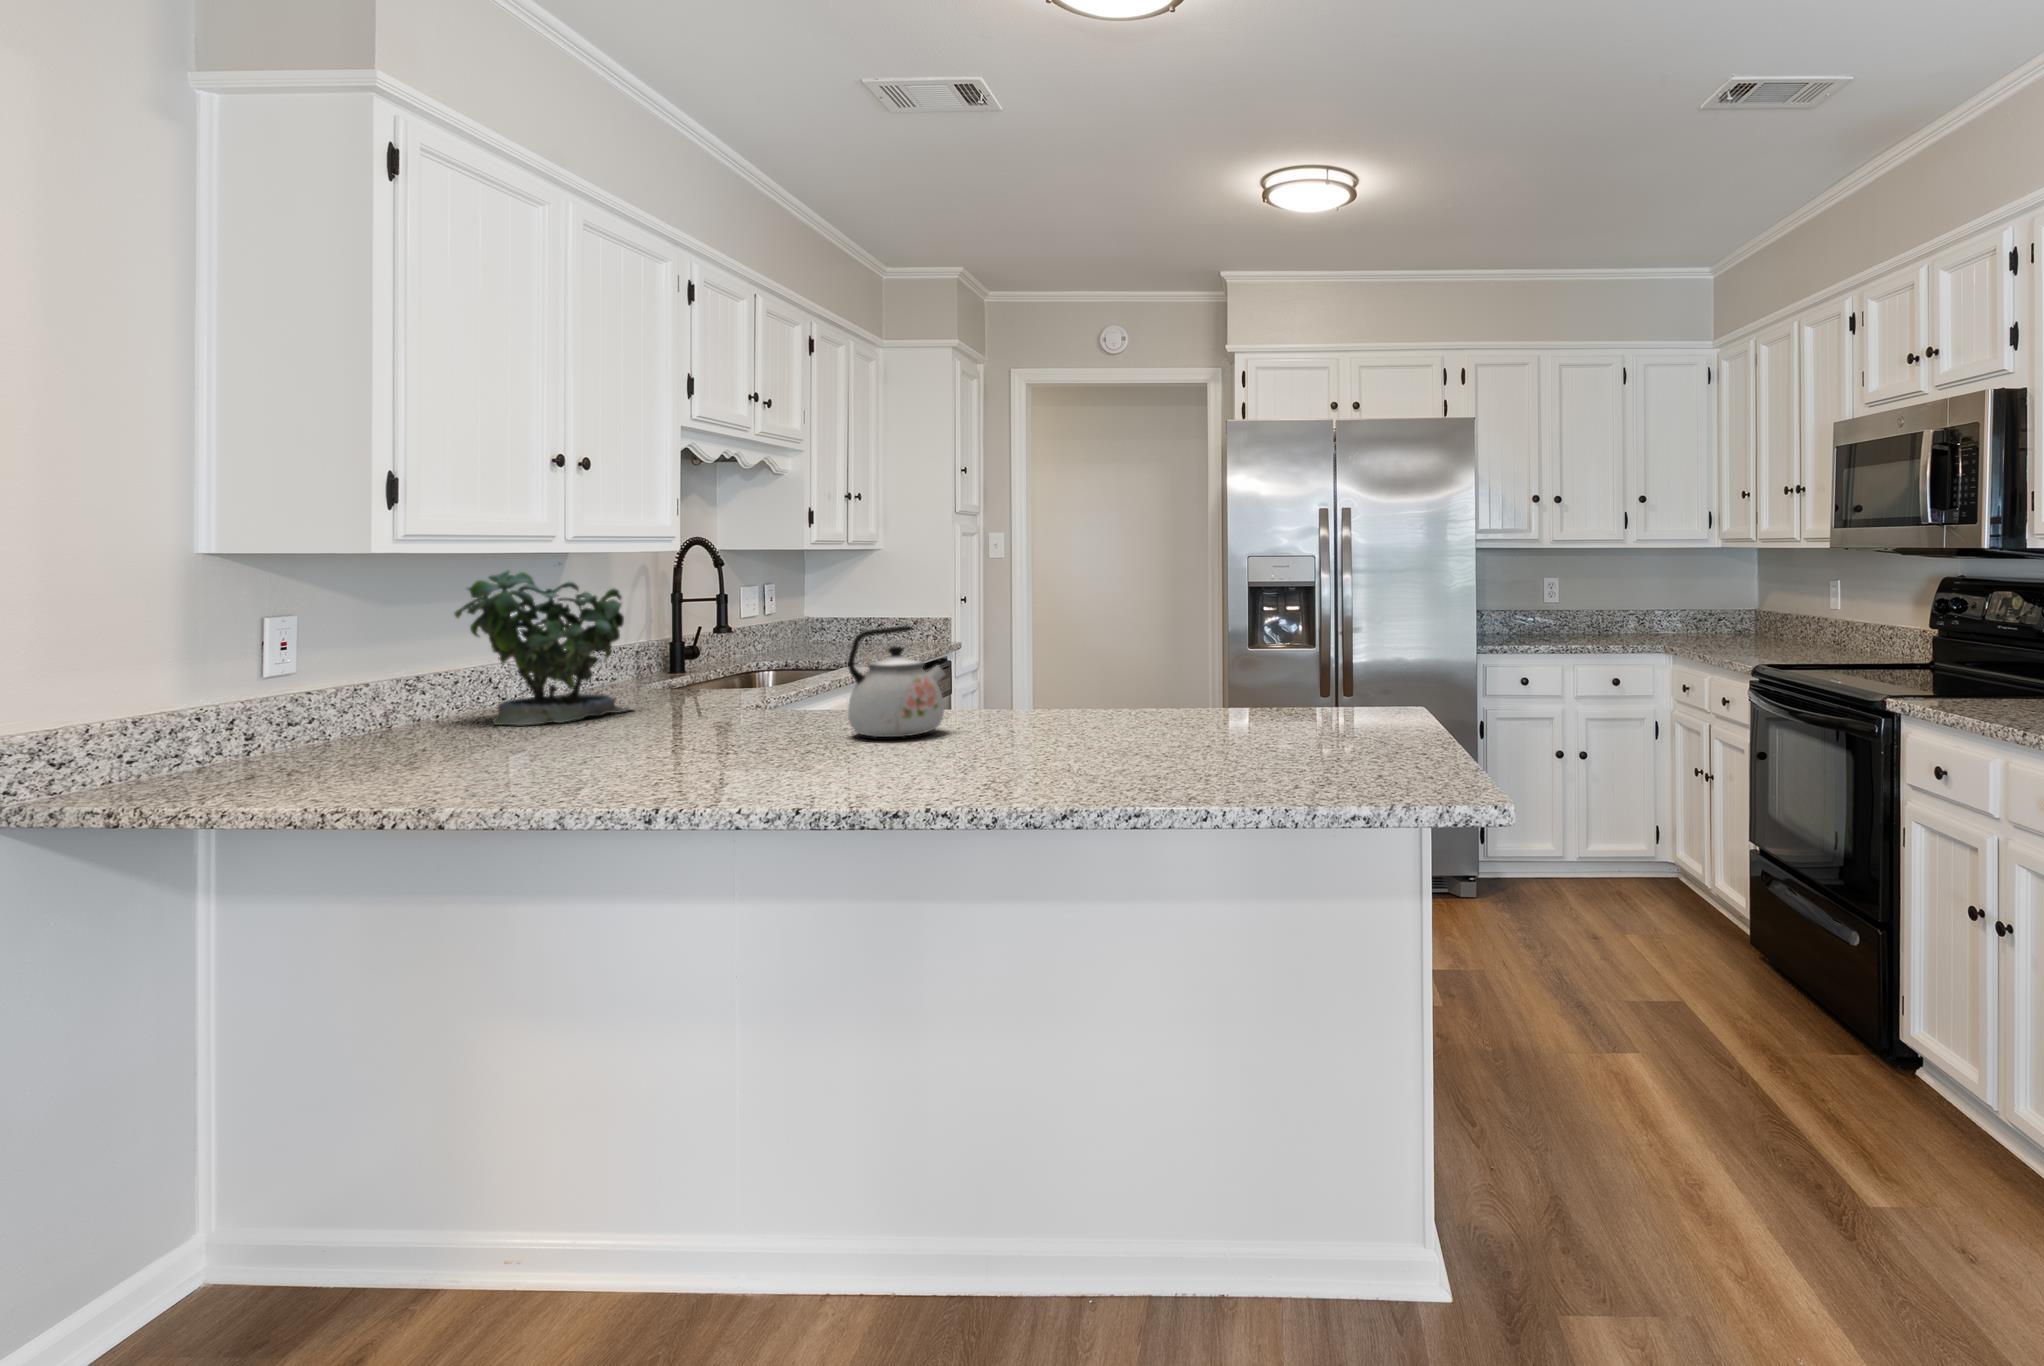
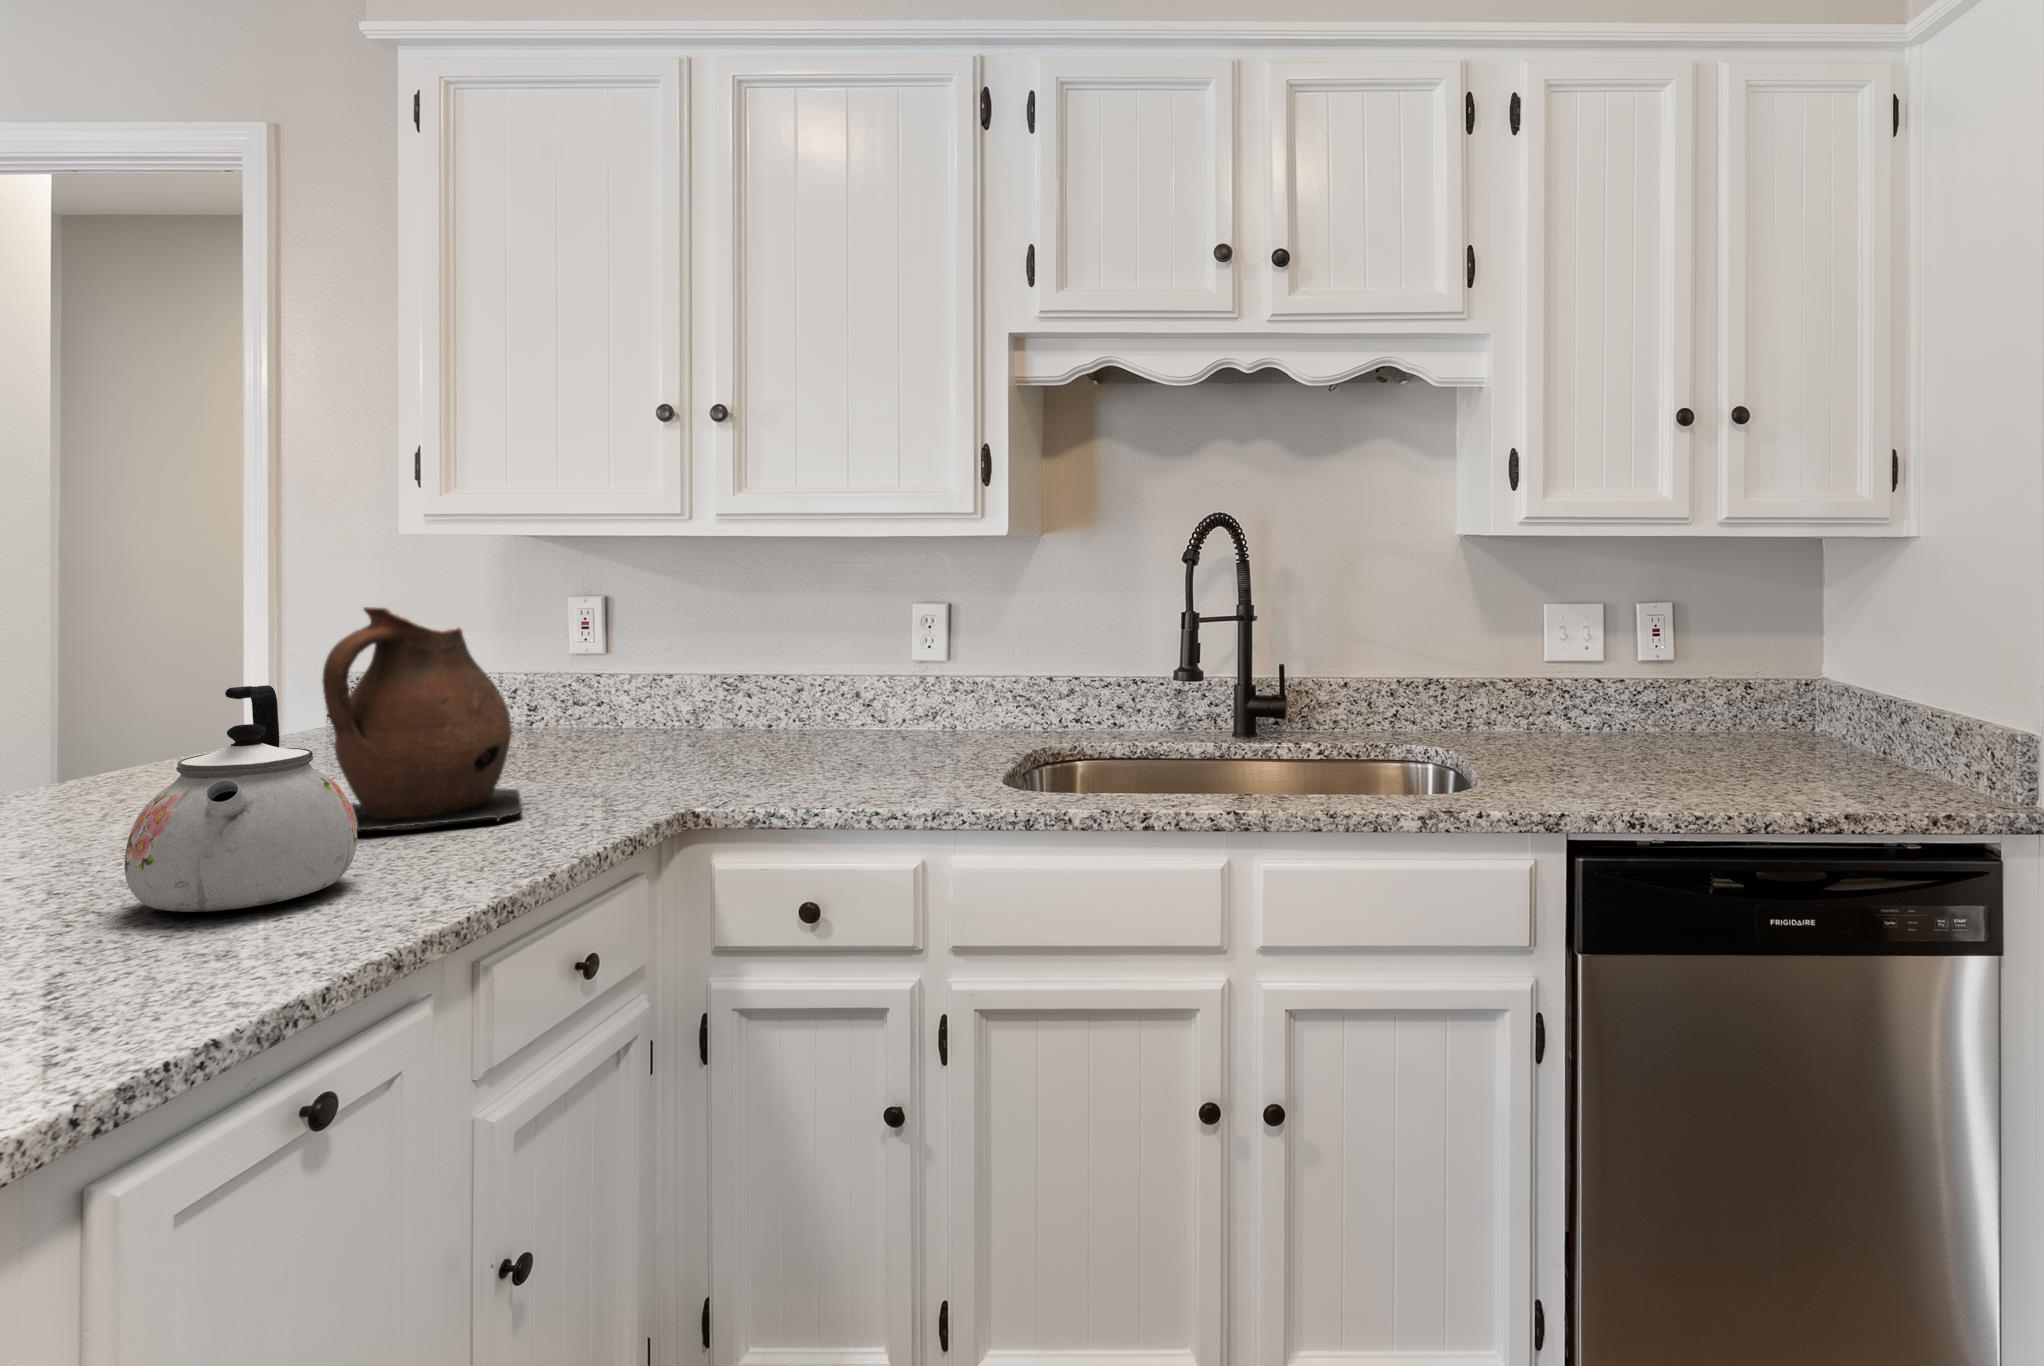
potted plant: present [454,562,630,726] -> none [681,548,859,766]
ceramic pitcher: none [634,598,763,744] -> present [322,607,522,830]

